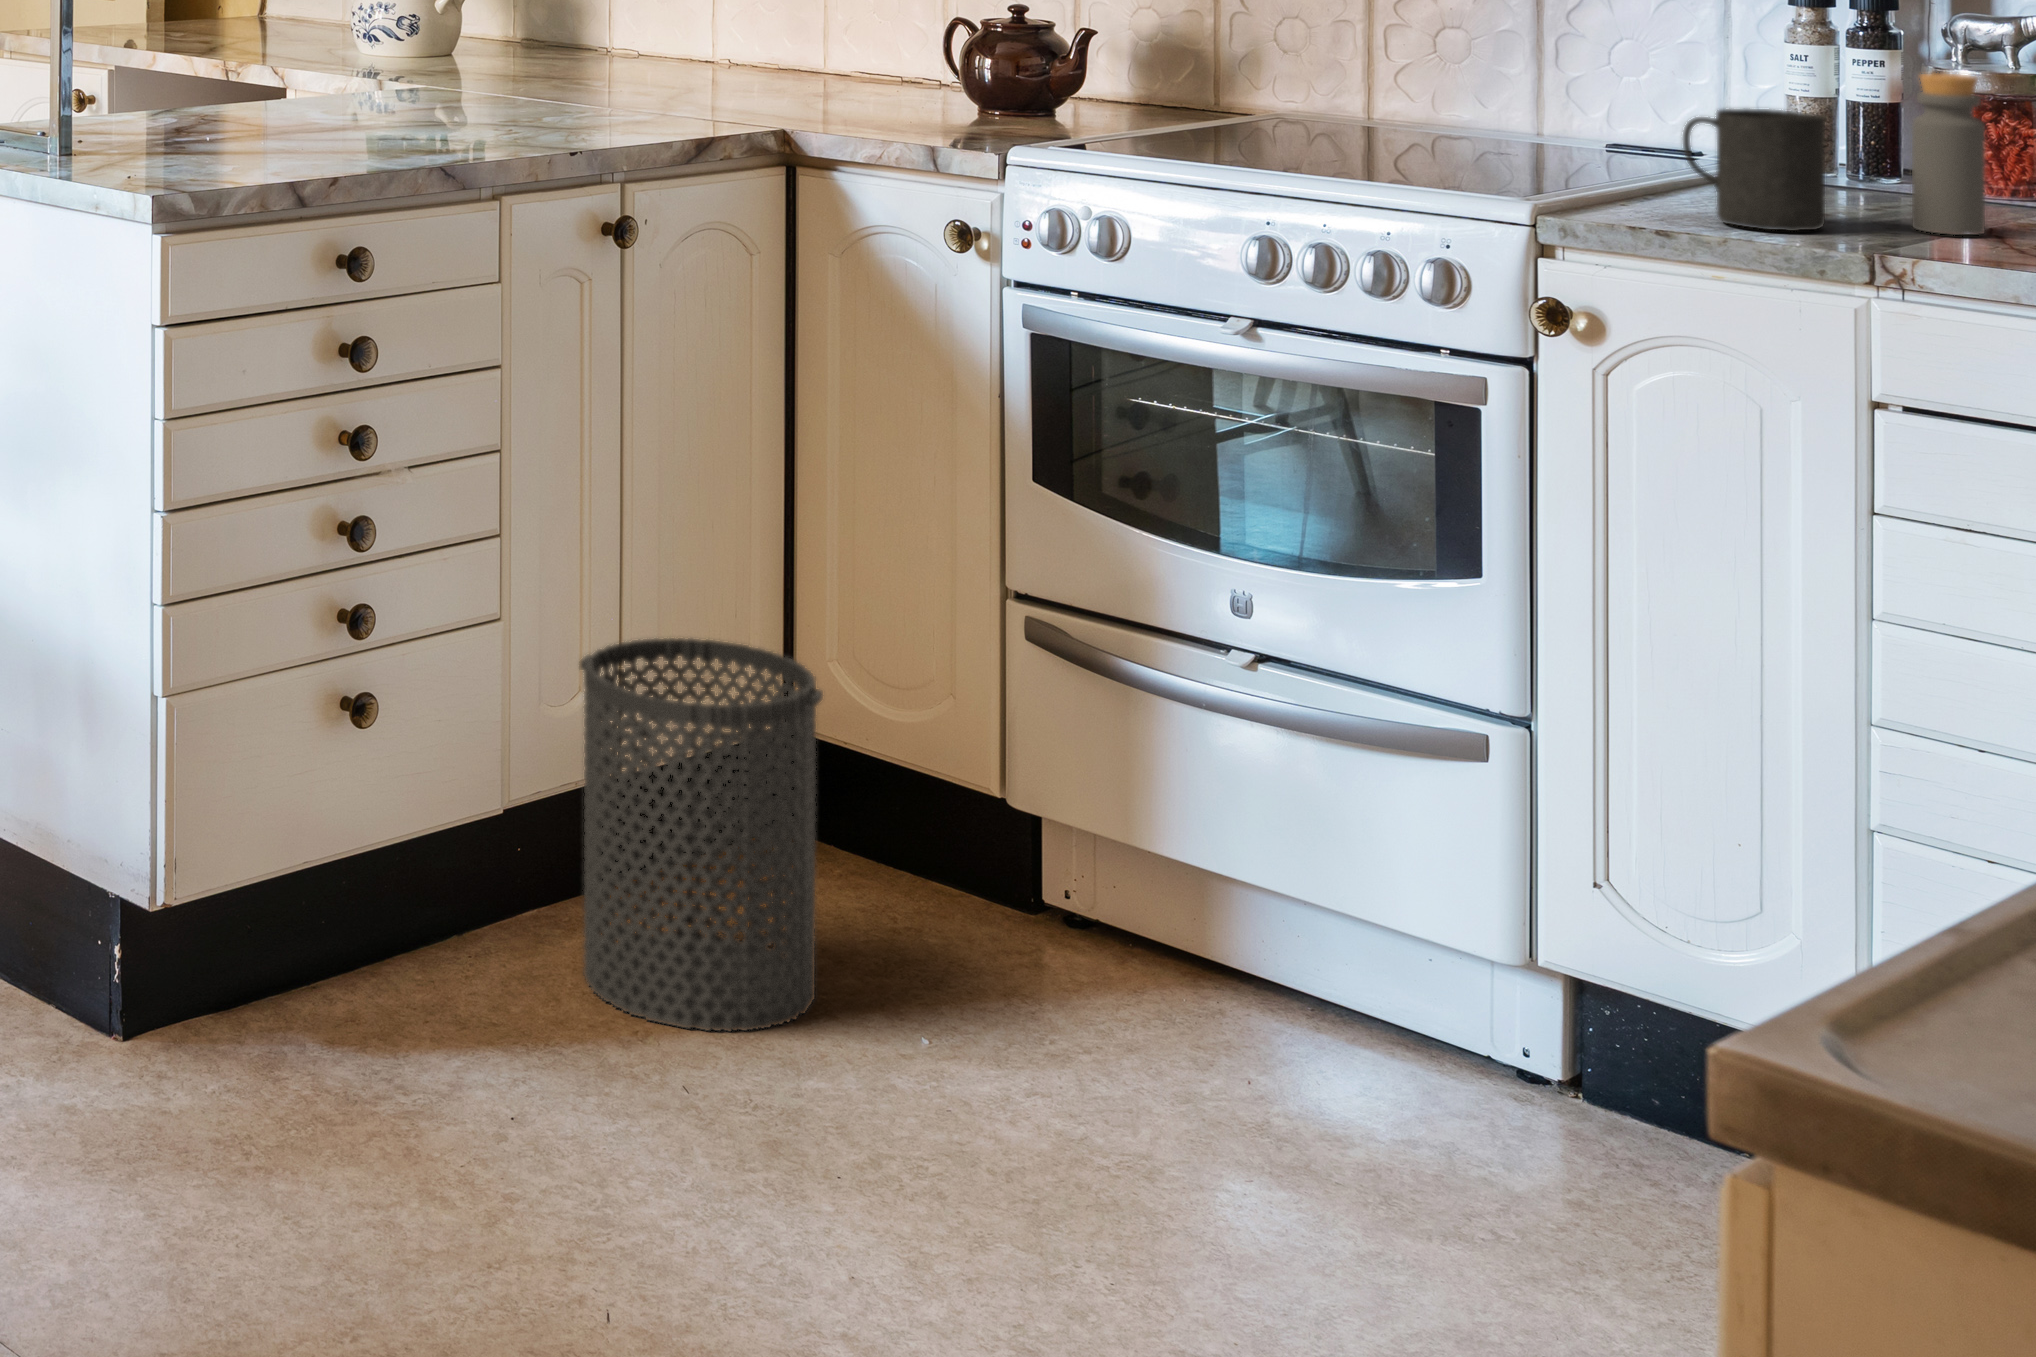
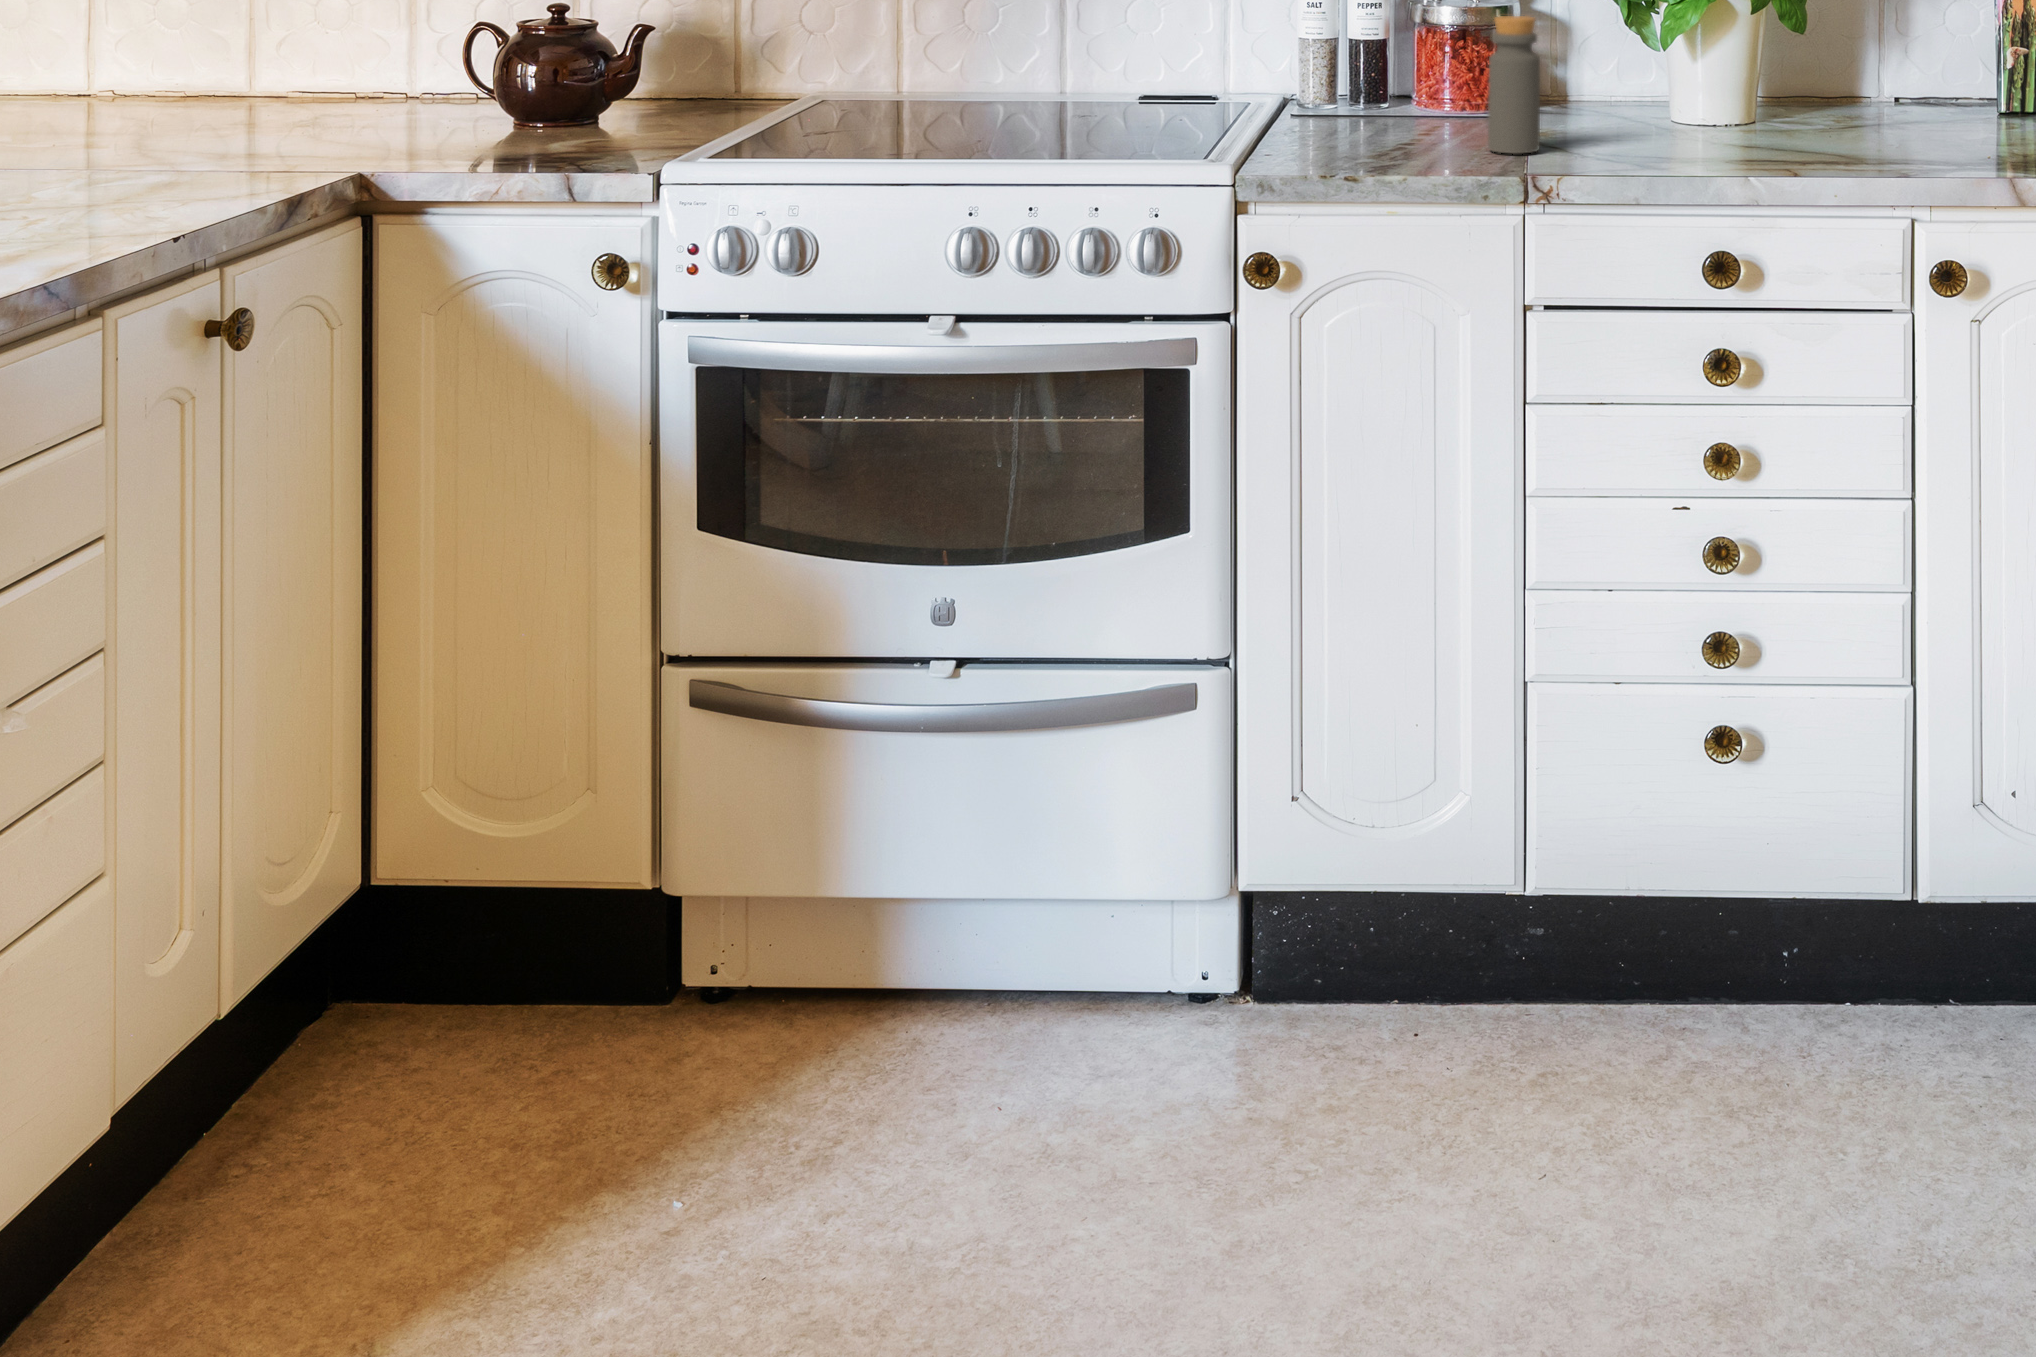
mug: present [1683,108,1825,231] -> none [1341,58,1446,167]
trash can: present [579,638,823,1031] -> none [239,801,555,1317]

